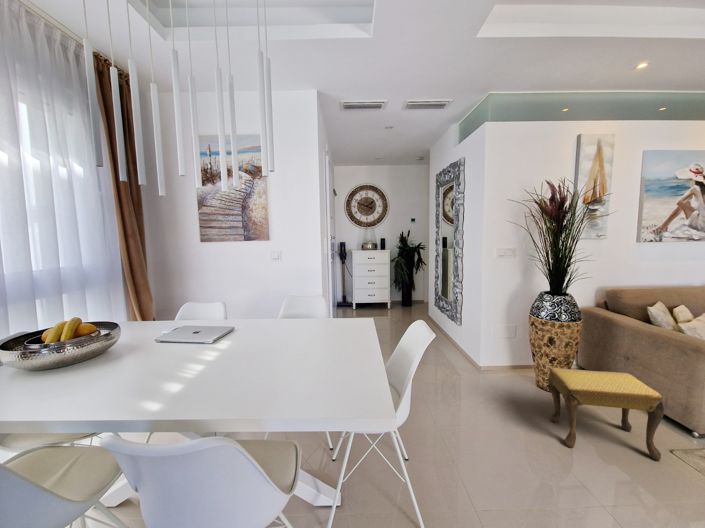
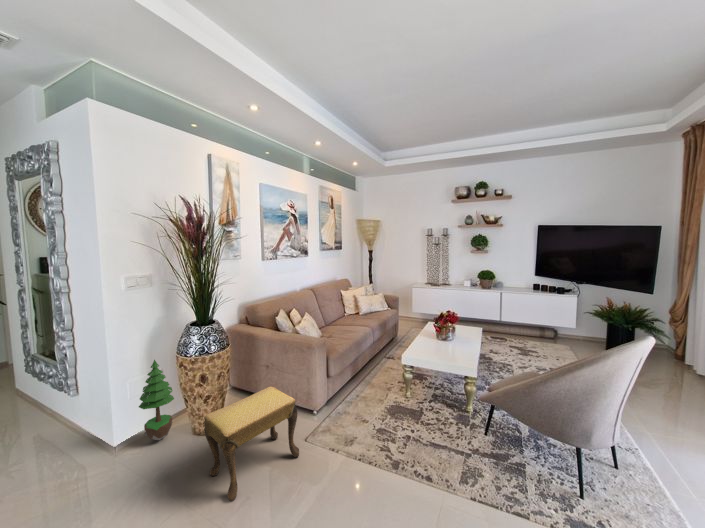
potted tree: none [497,314,524,377] -> present [139,360,174,440]

